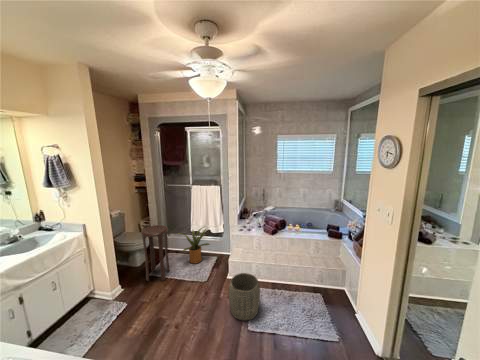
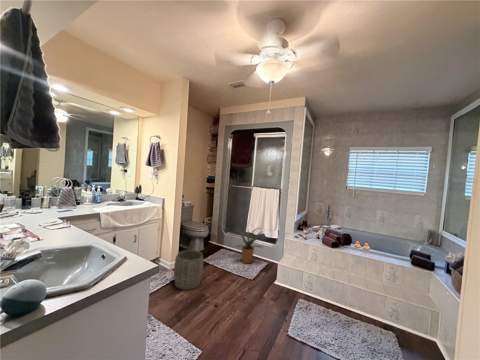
stool: present [141,225,170,281] -> none [200,216,226,268]
woven basket: present [229,273,260,321] -> present [174,250,203,290]

